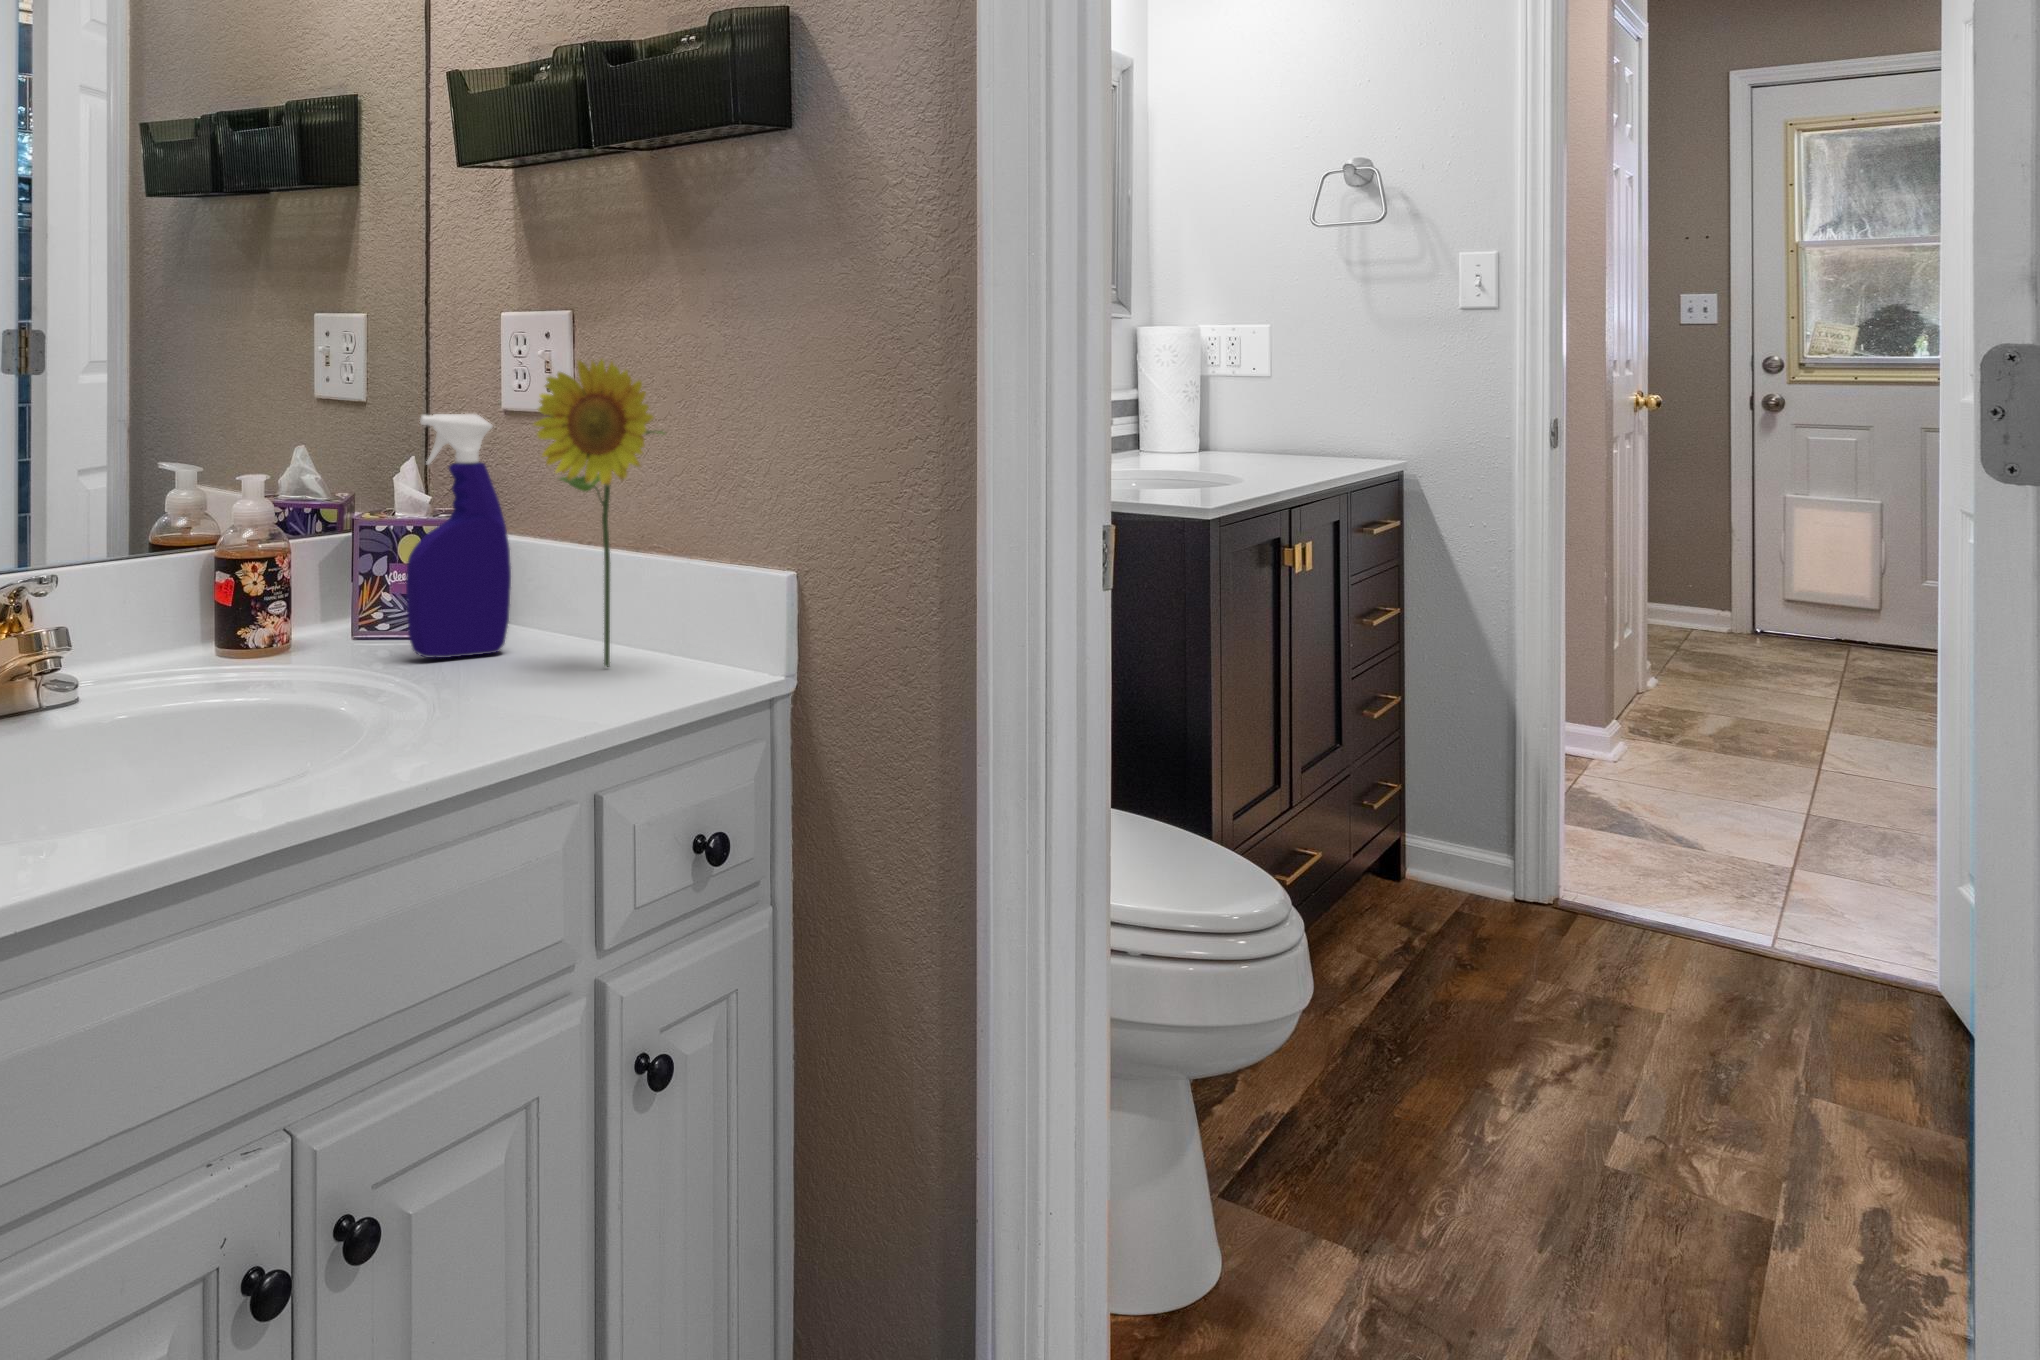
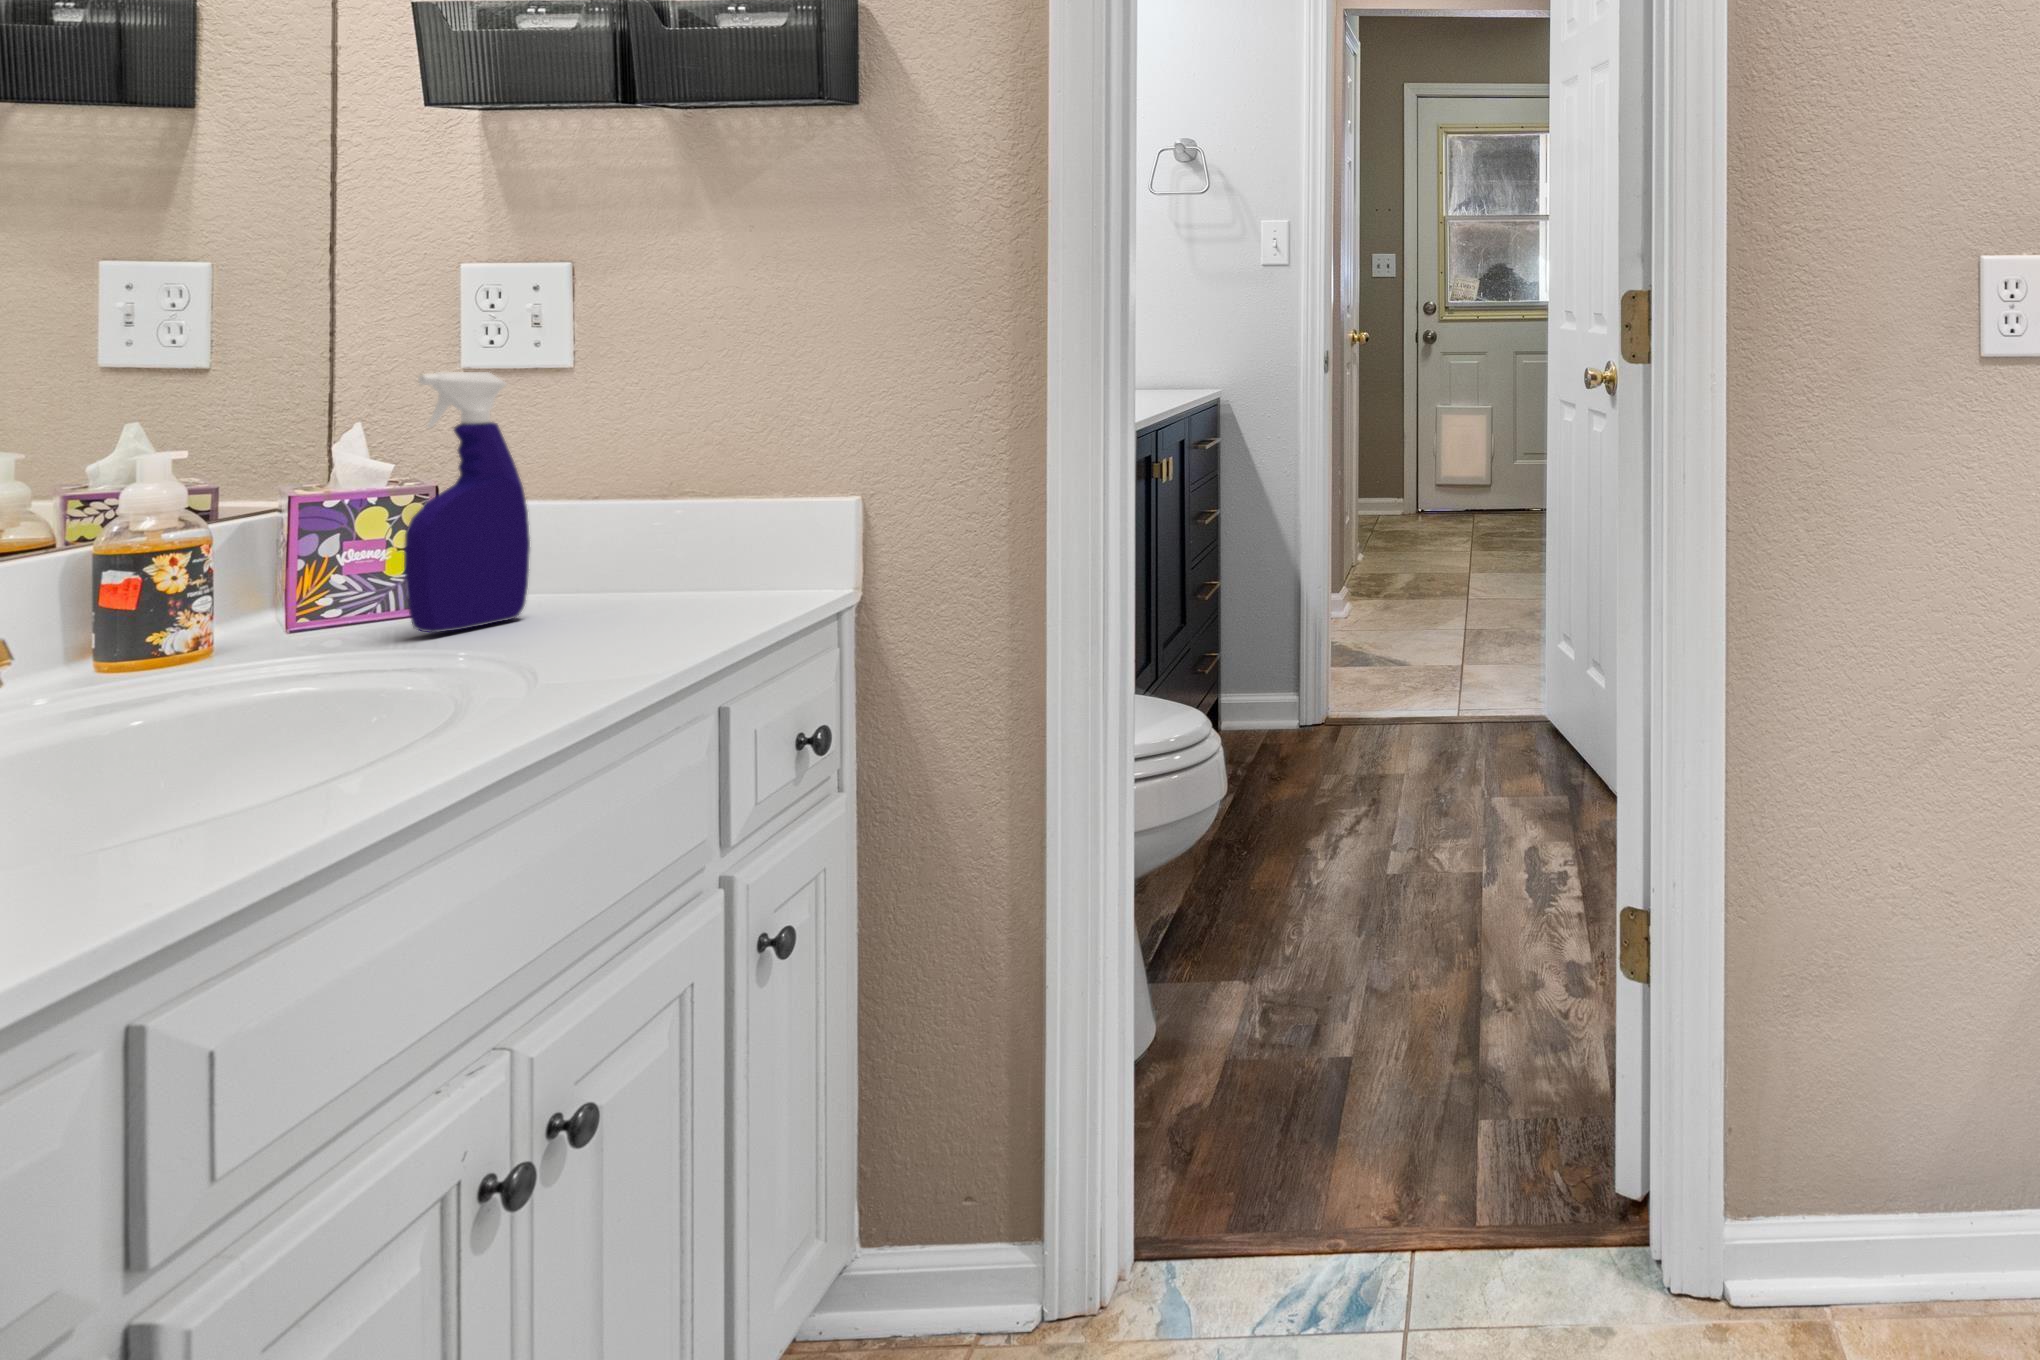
flower: present [534,360,664,667] -> none [589,313,735,612]

